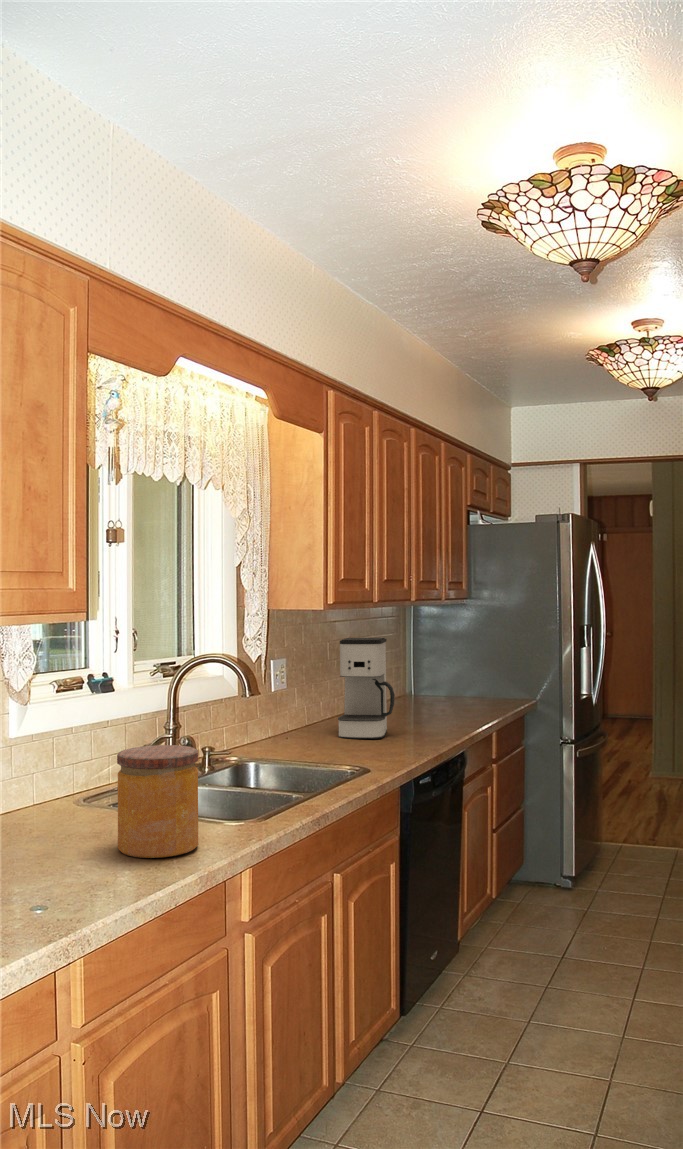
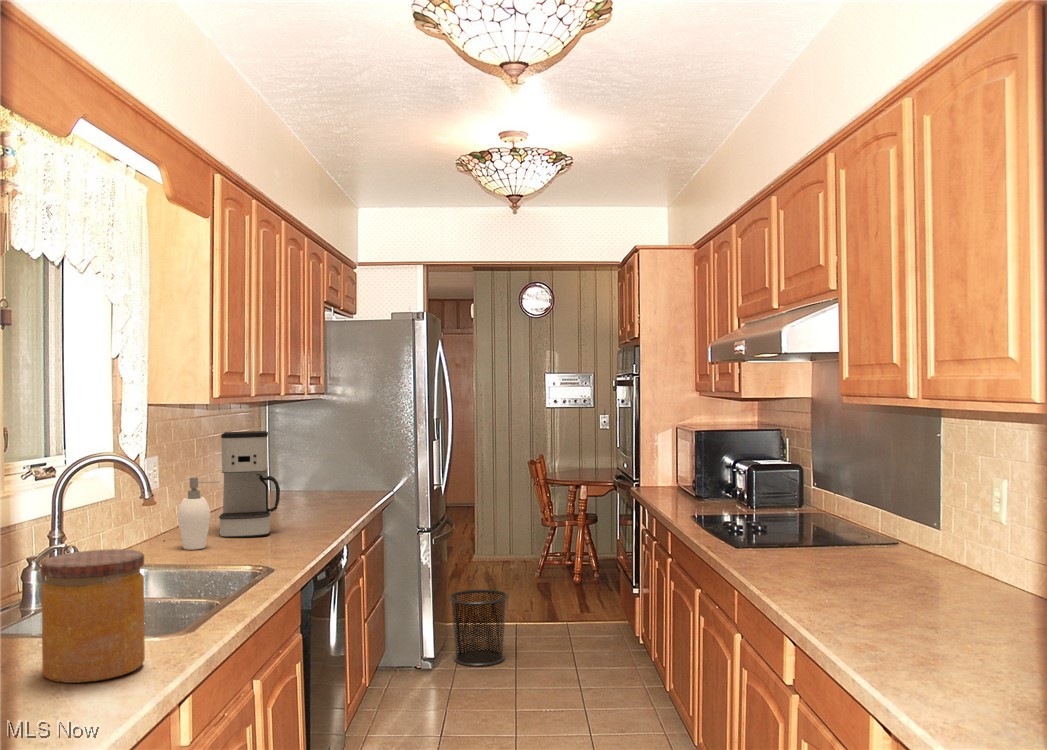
soap dispenser: none [294,680,330,747] -> present [178,477,219,550]
trash can: none [596,810,662,893] -> present [449,590,508,666]

